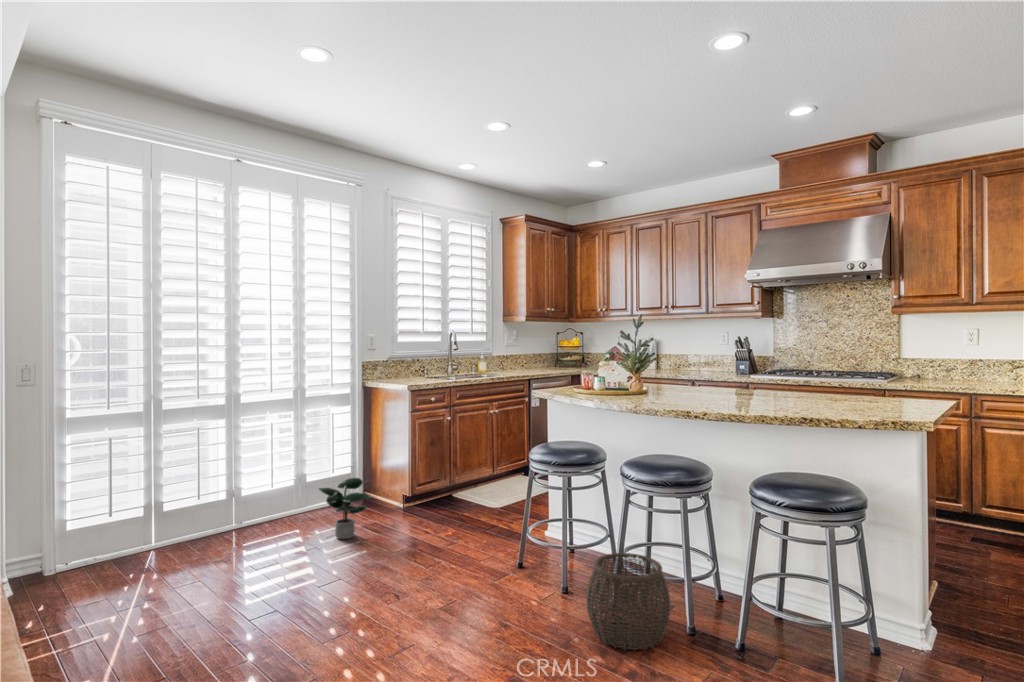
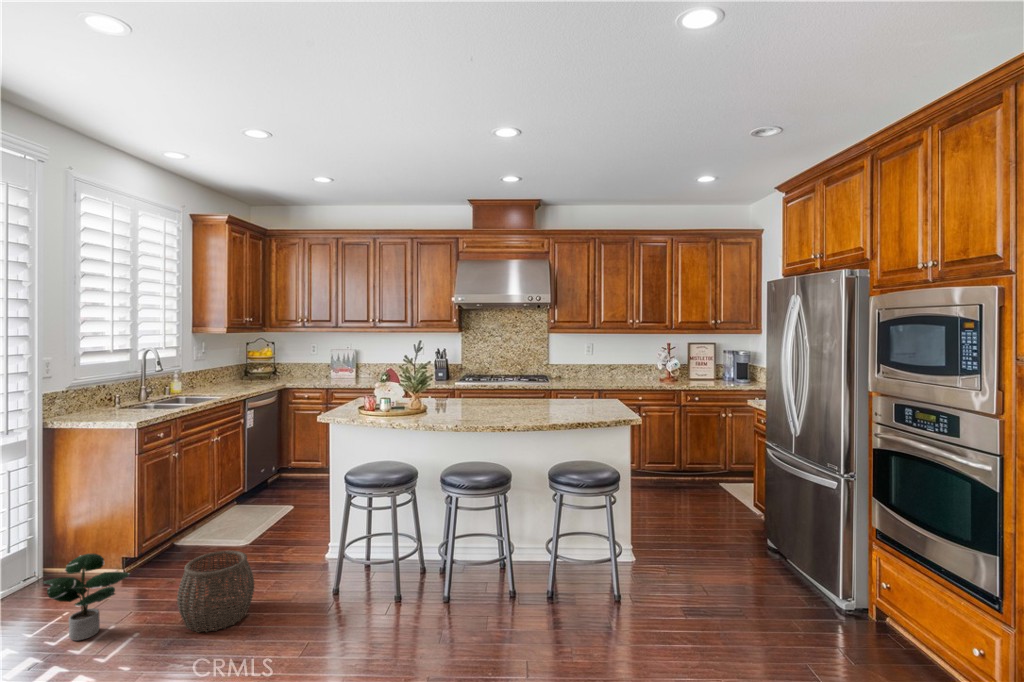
woven basket: present [586,553,671,651] -> present [177,550,254,632]

